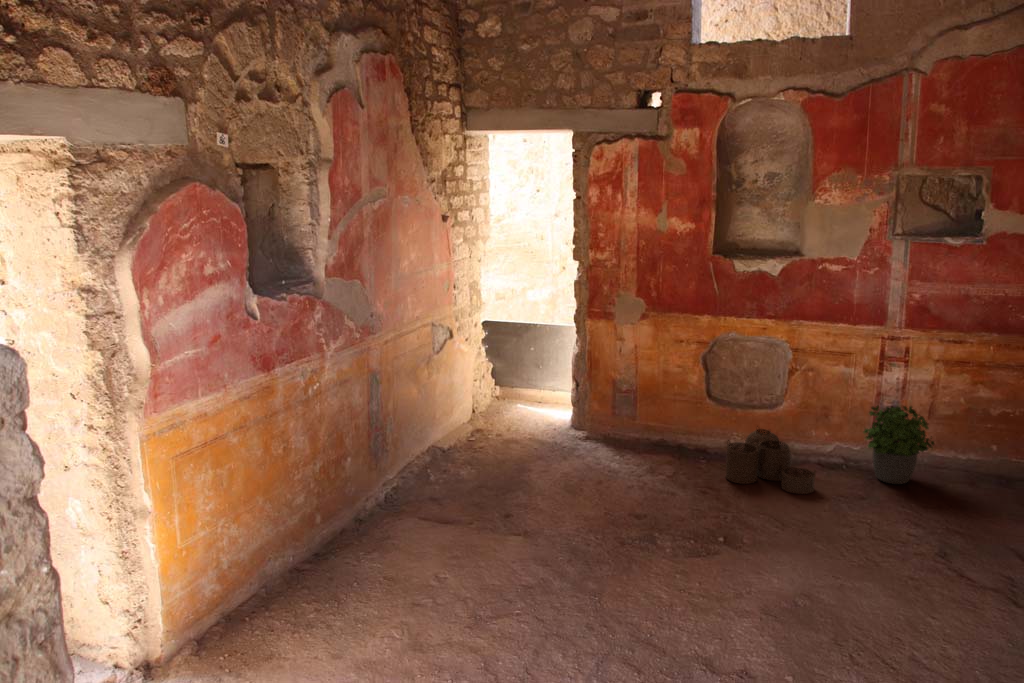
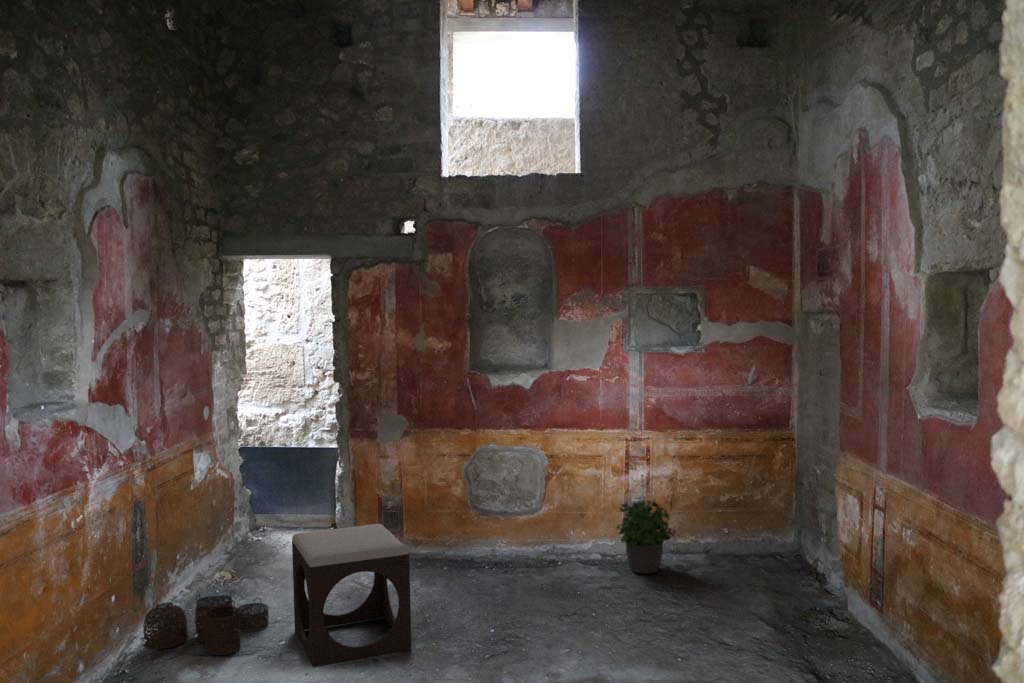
footstool: none [520,411,637,552] -> present [292,524,411,667]
woven basket: present [726,426,816,494] -> present [143,595,269,655]

